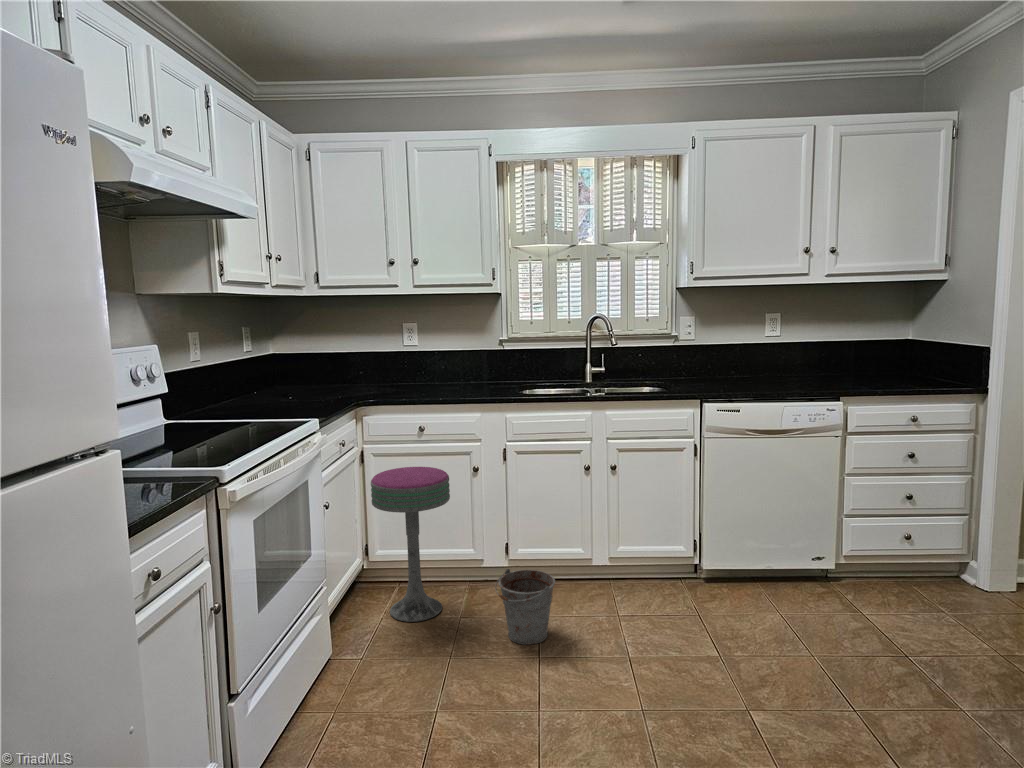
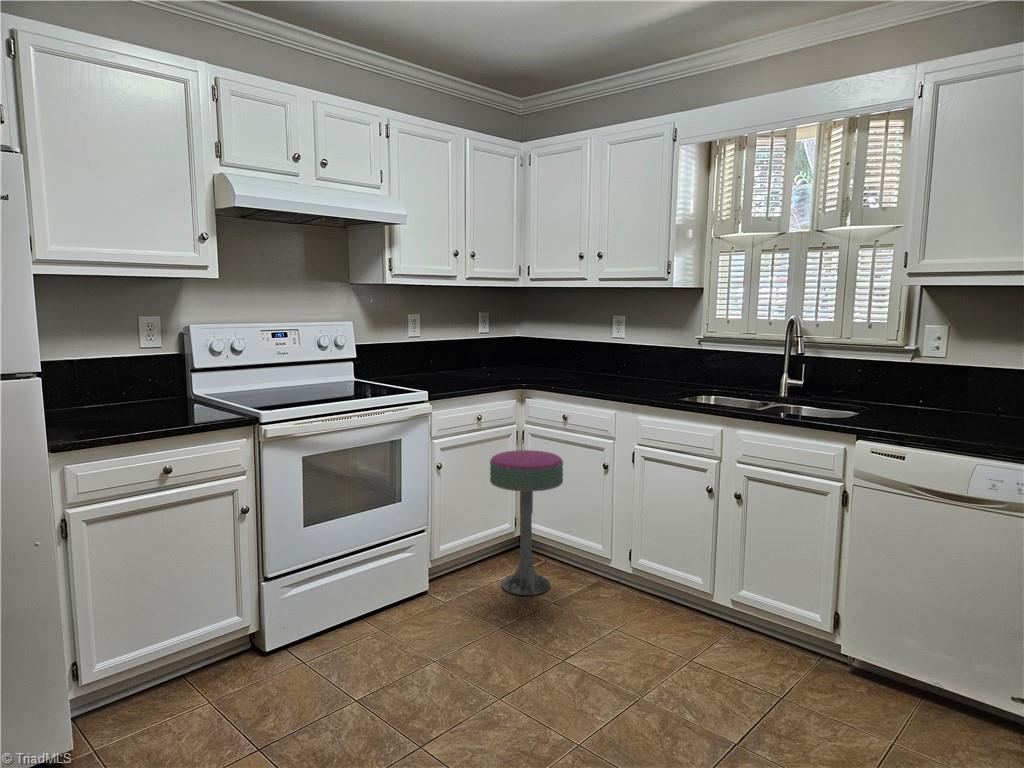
bucket: present [495,569,555,645] -> none [551,568,614,650]

